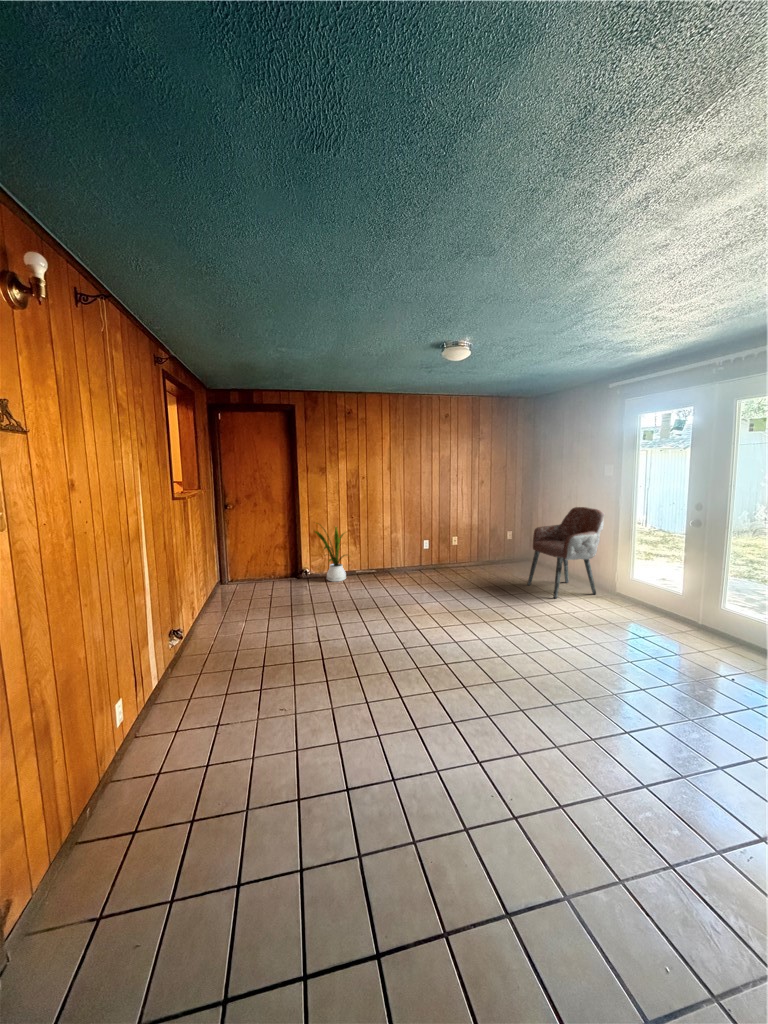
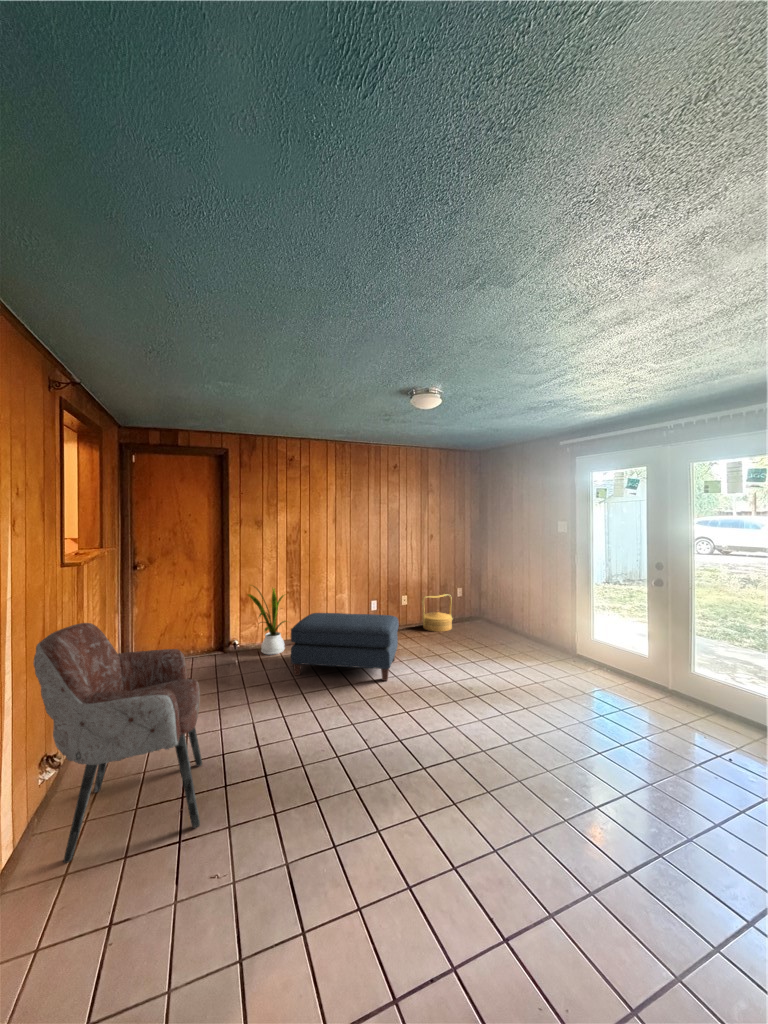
armchair: present [528,507,605,598] -> present [33,623,202,863]
woven basket: none [472,537,501,571] -> present [422,594,452,632]
ottoman: none [348,548,443,605] -> present [291,613,399,681]

